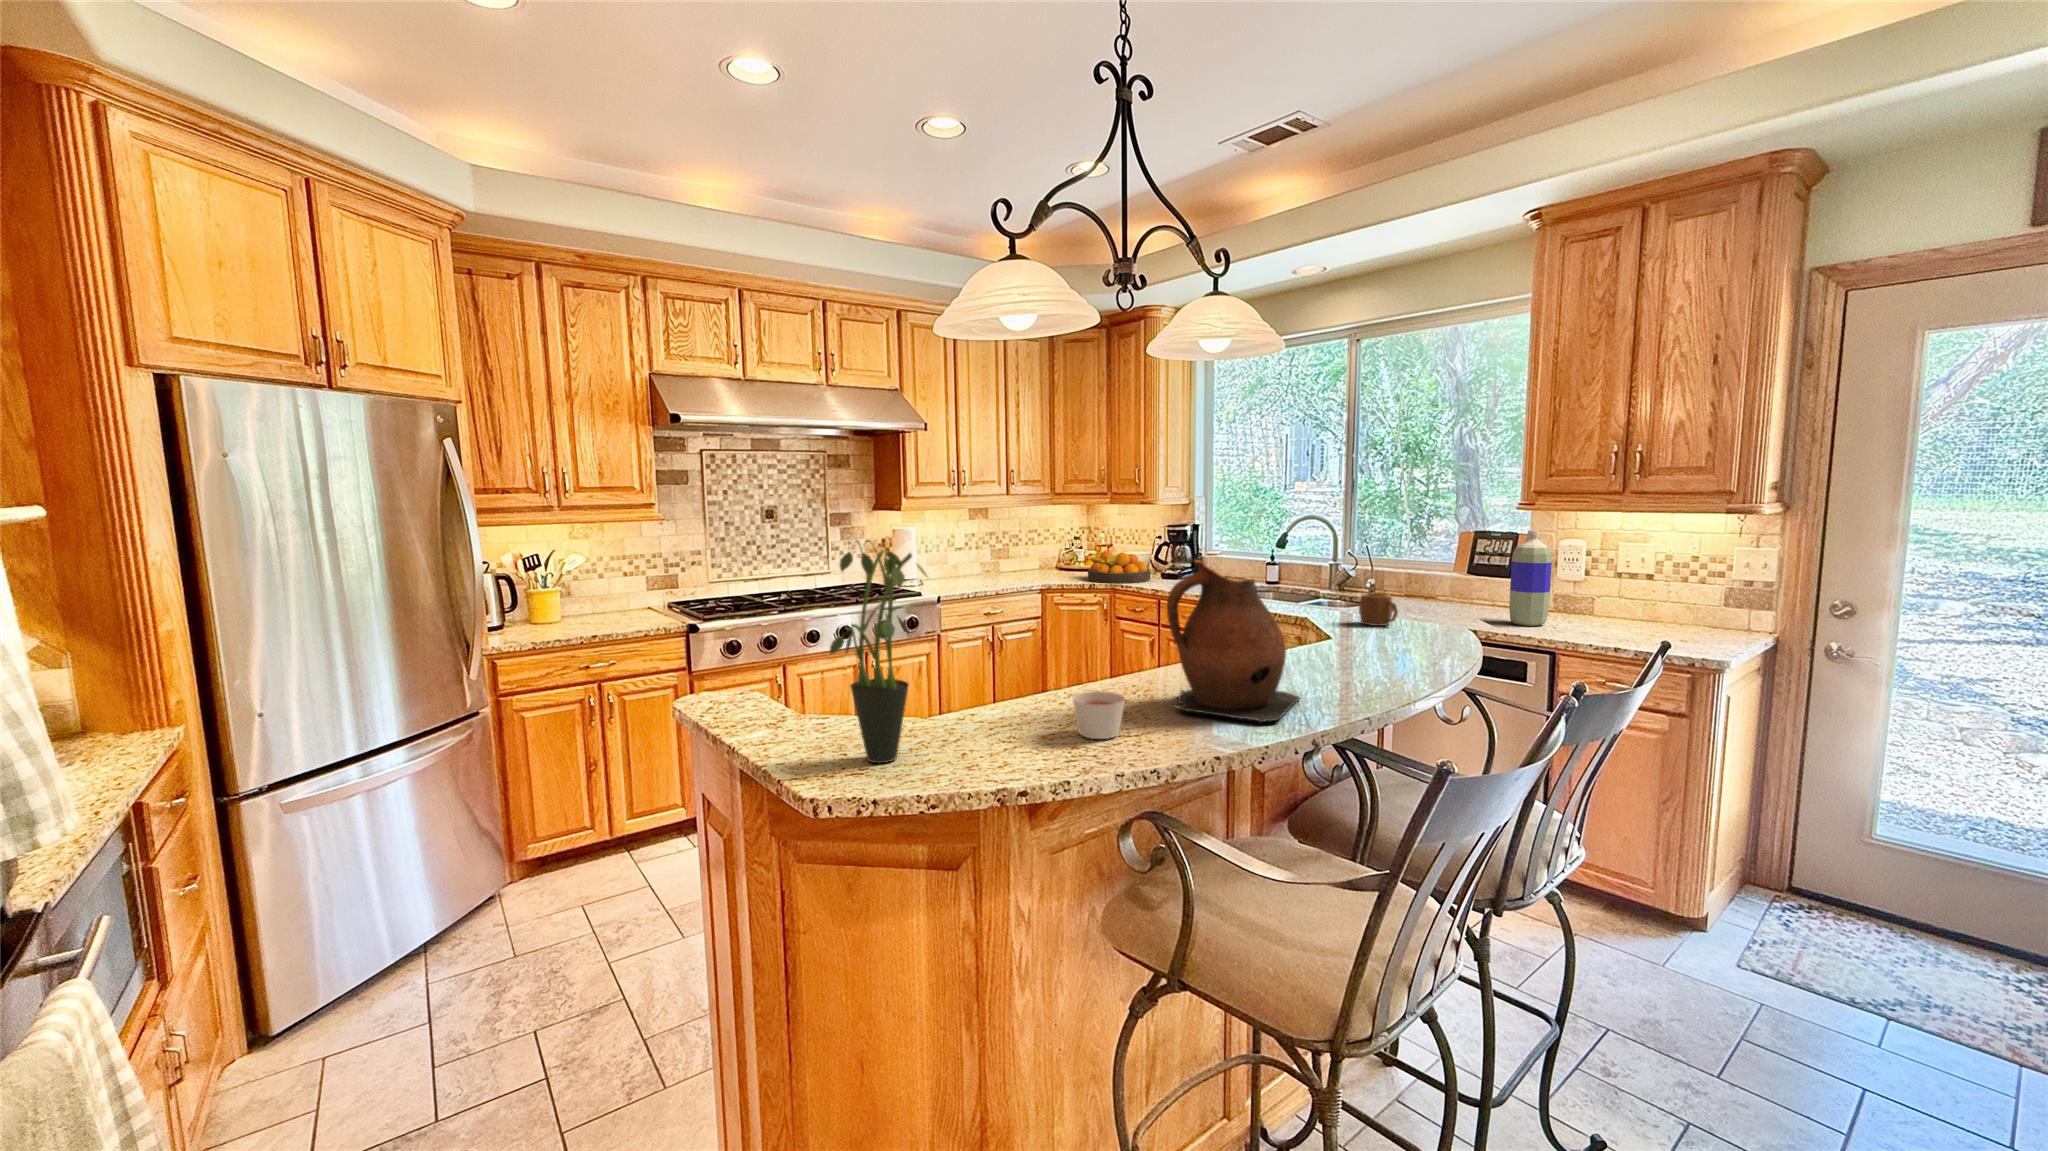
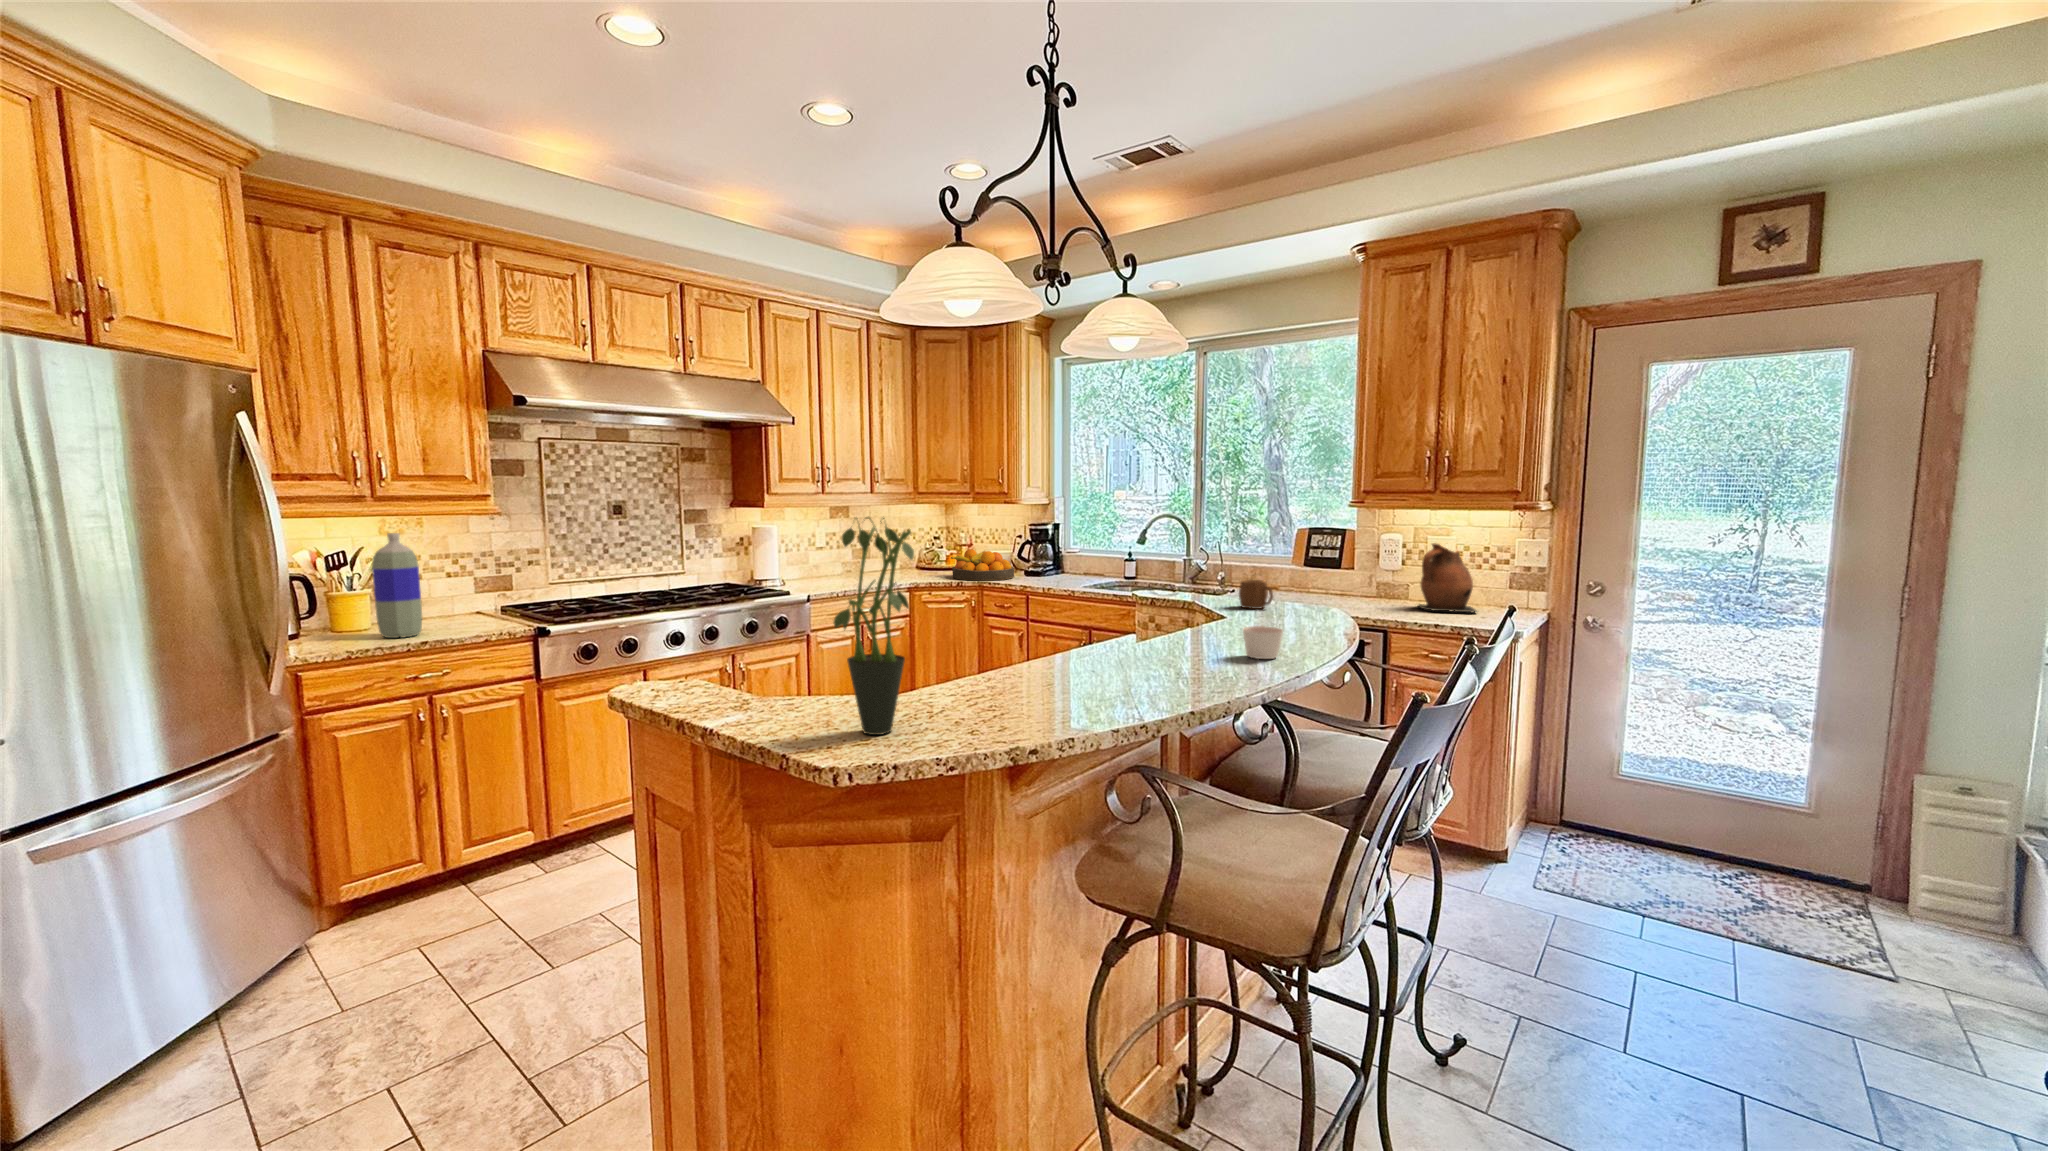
bottle: present [1509,530,1552,626] -> present [372,533,422,638]
ceramic pitcher: present [1167,560,1300,723] -> present [1418,543,1477,613]
candle: present [1073,691,1125,739] -> present [1243,626,1283,659]

